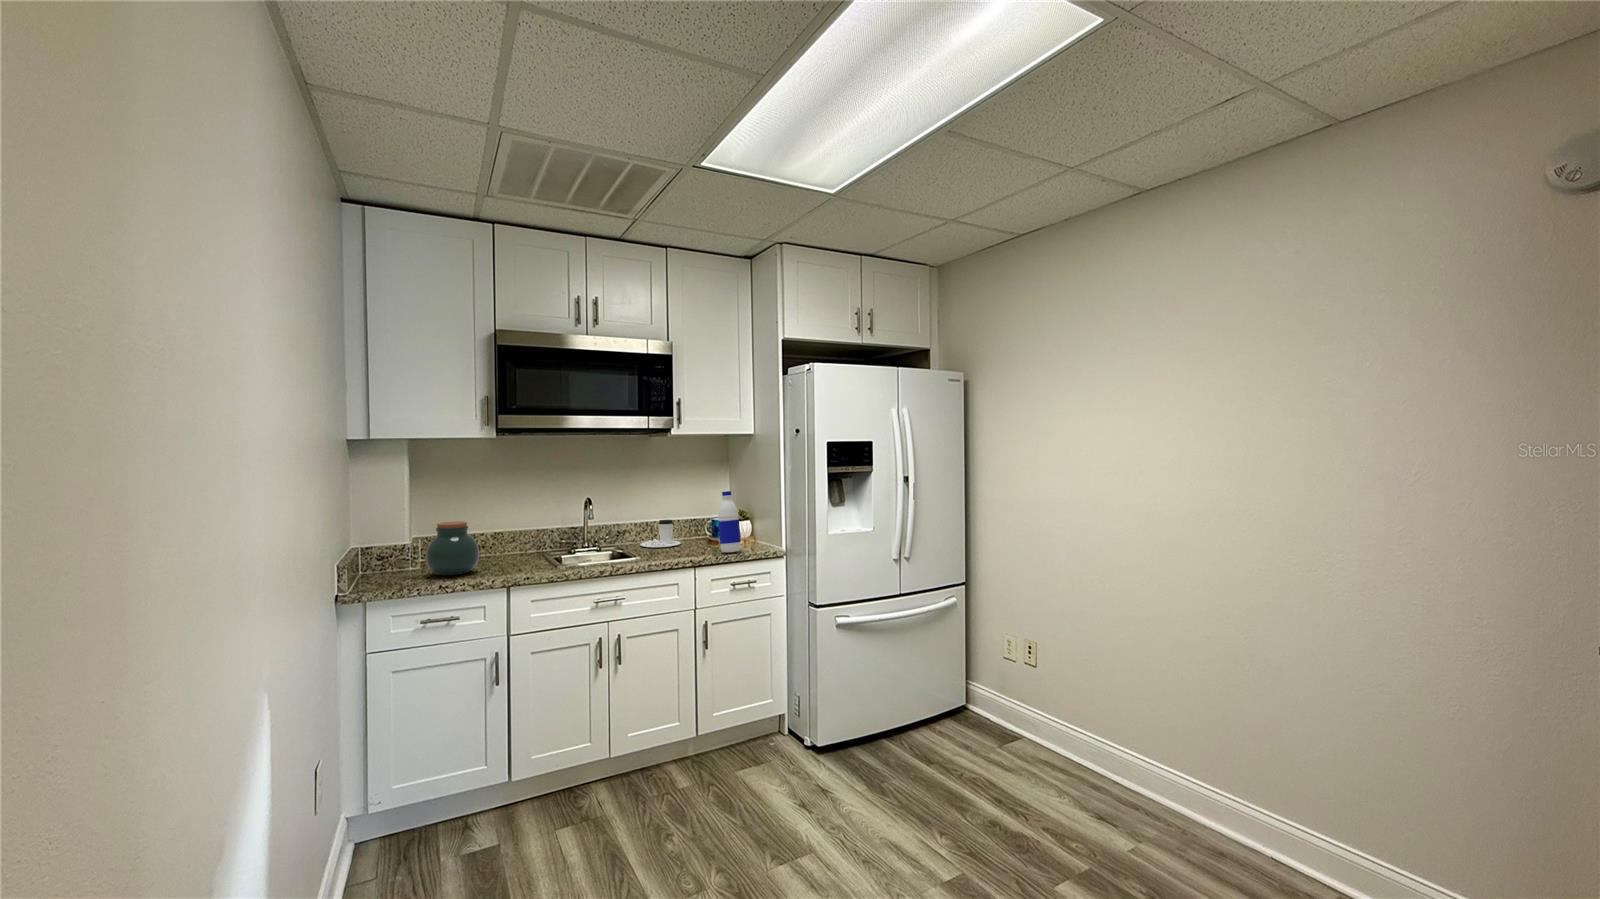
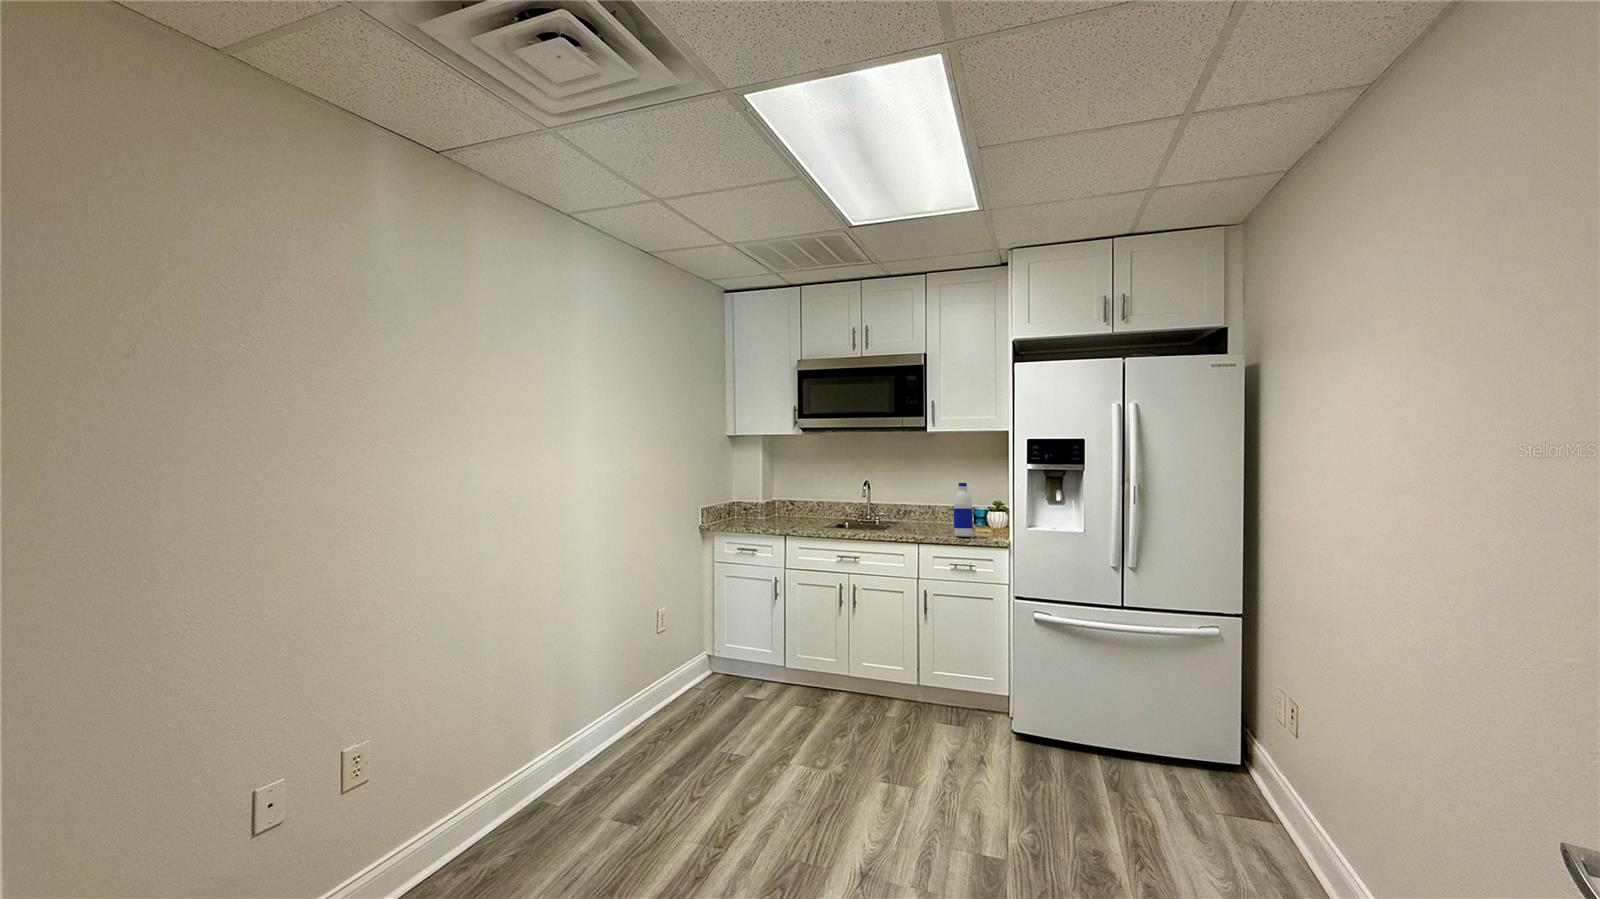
coffee cup: present [640,520,681,548] -> none [915,505,949,527]
jar: present [426,521,479,576] -> none [759,491,789,525]

